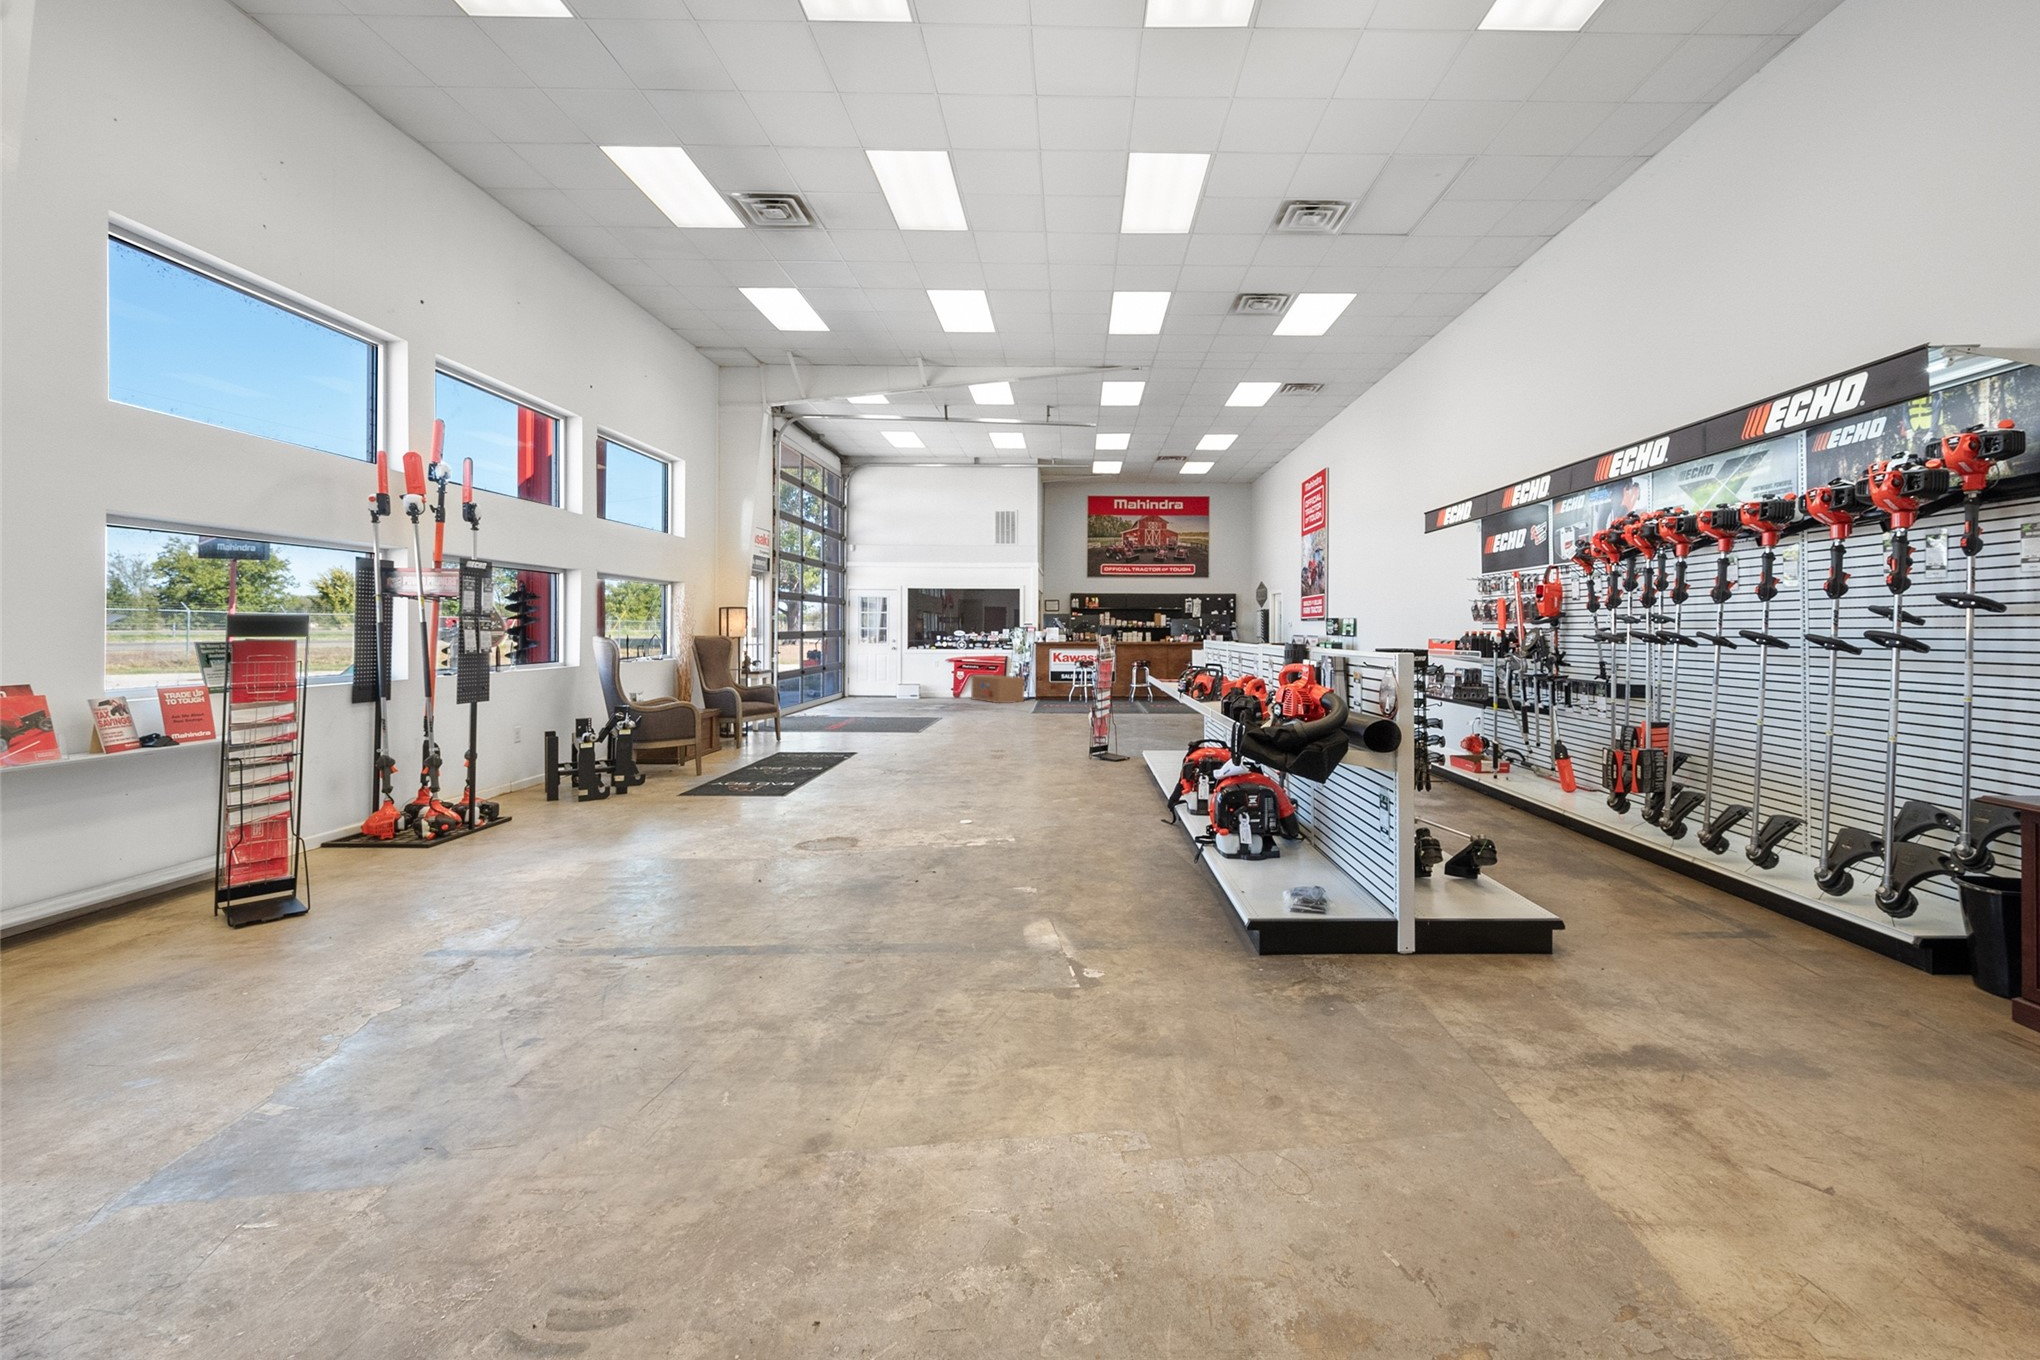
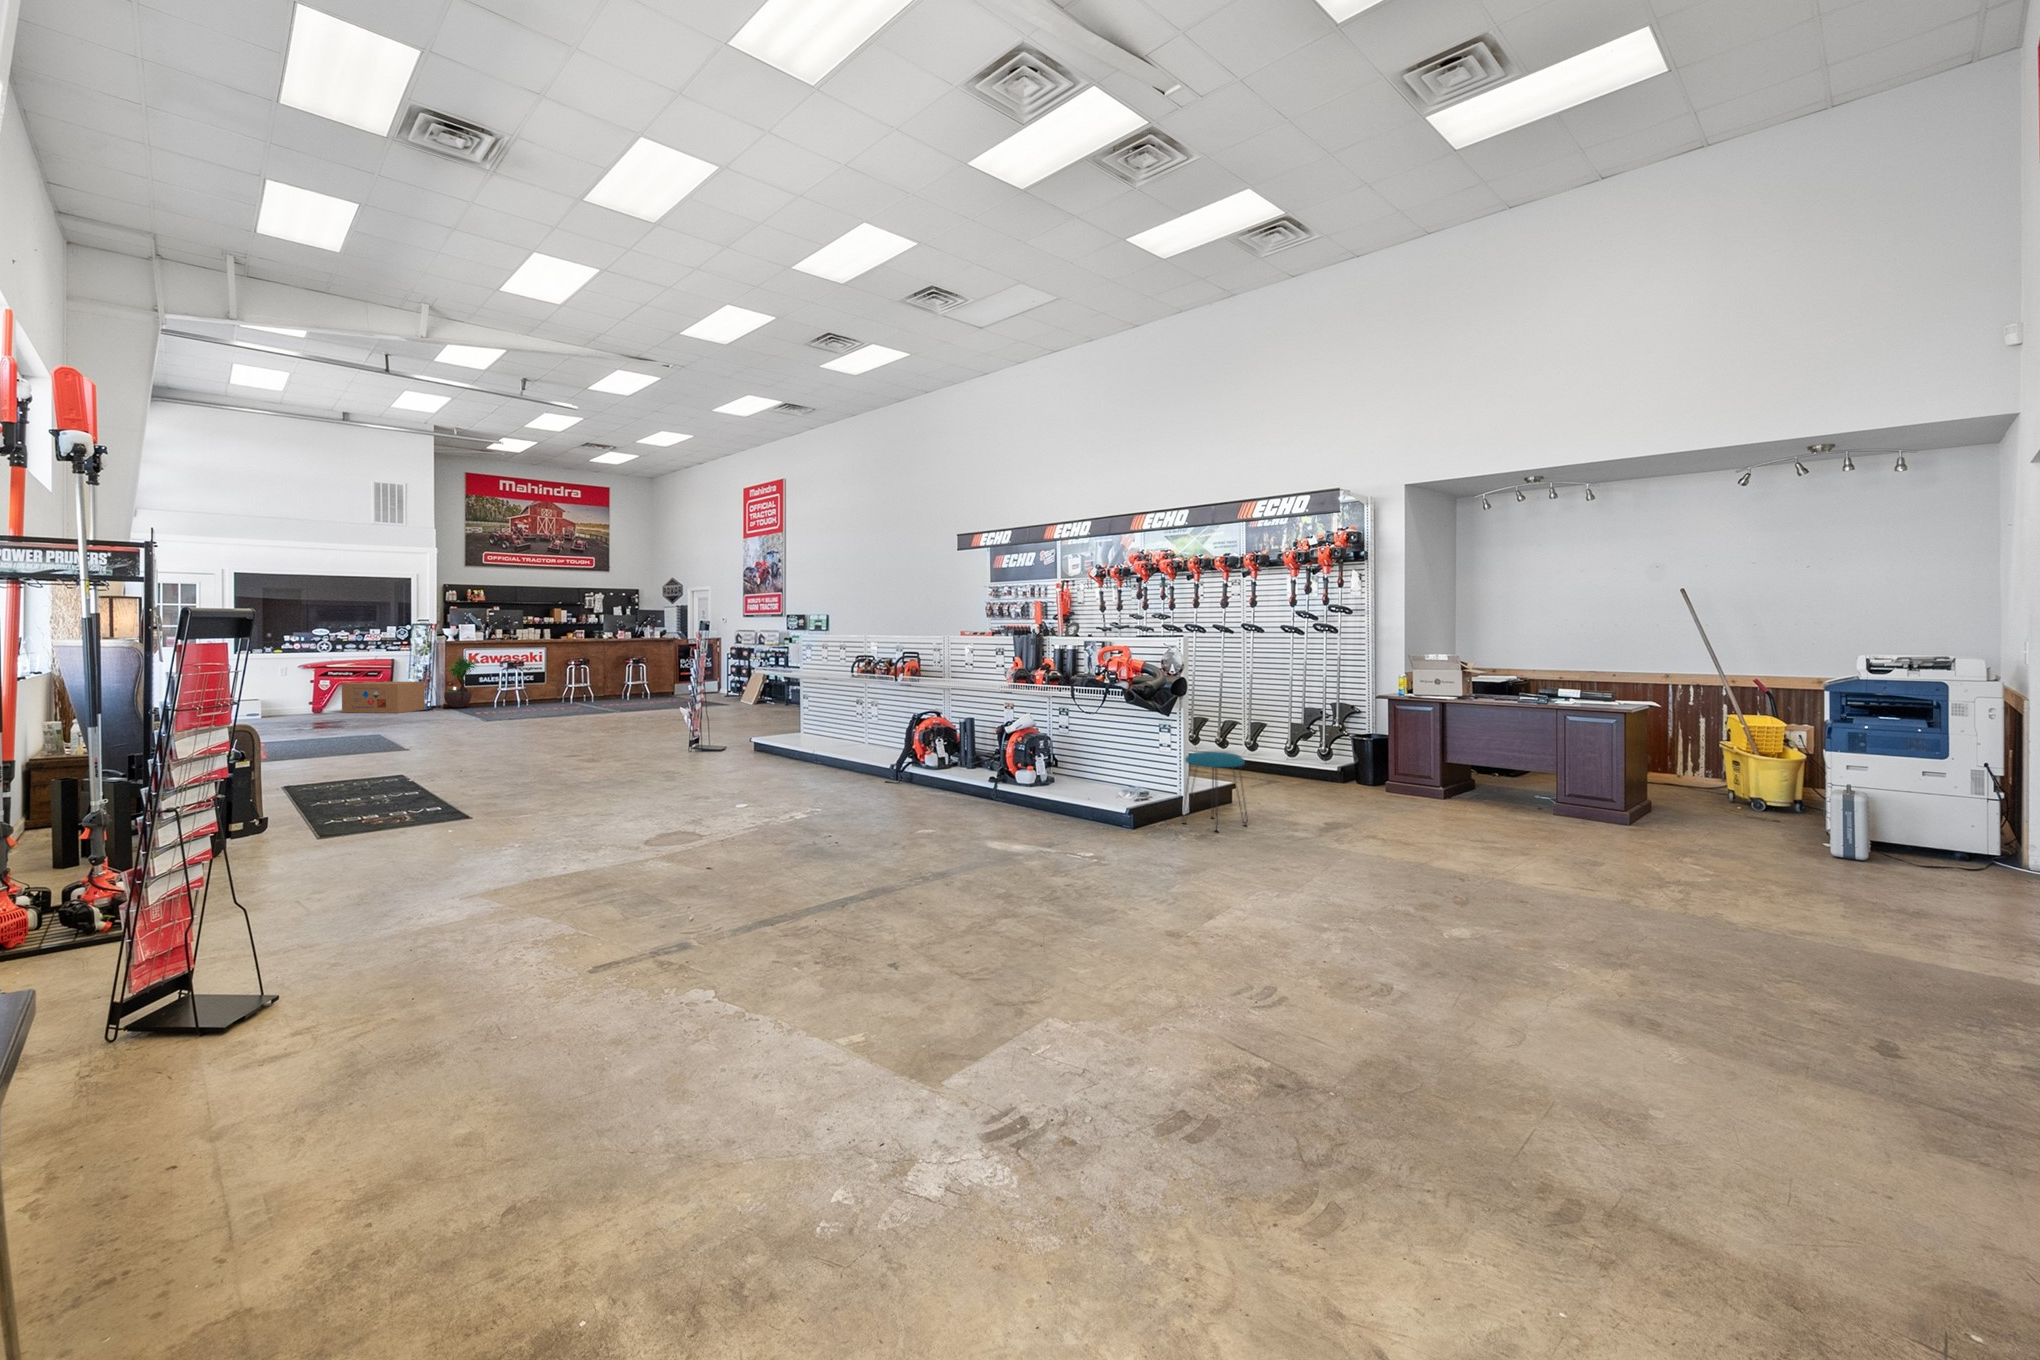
potted tree: none [1036,654,1064,702] -> present [444,657,476,708]
stool: none [1290,948,1437,1178] -> present [1182,751,1248,831]

